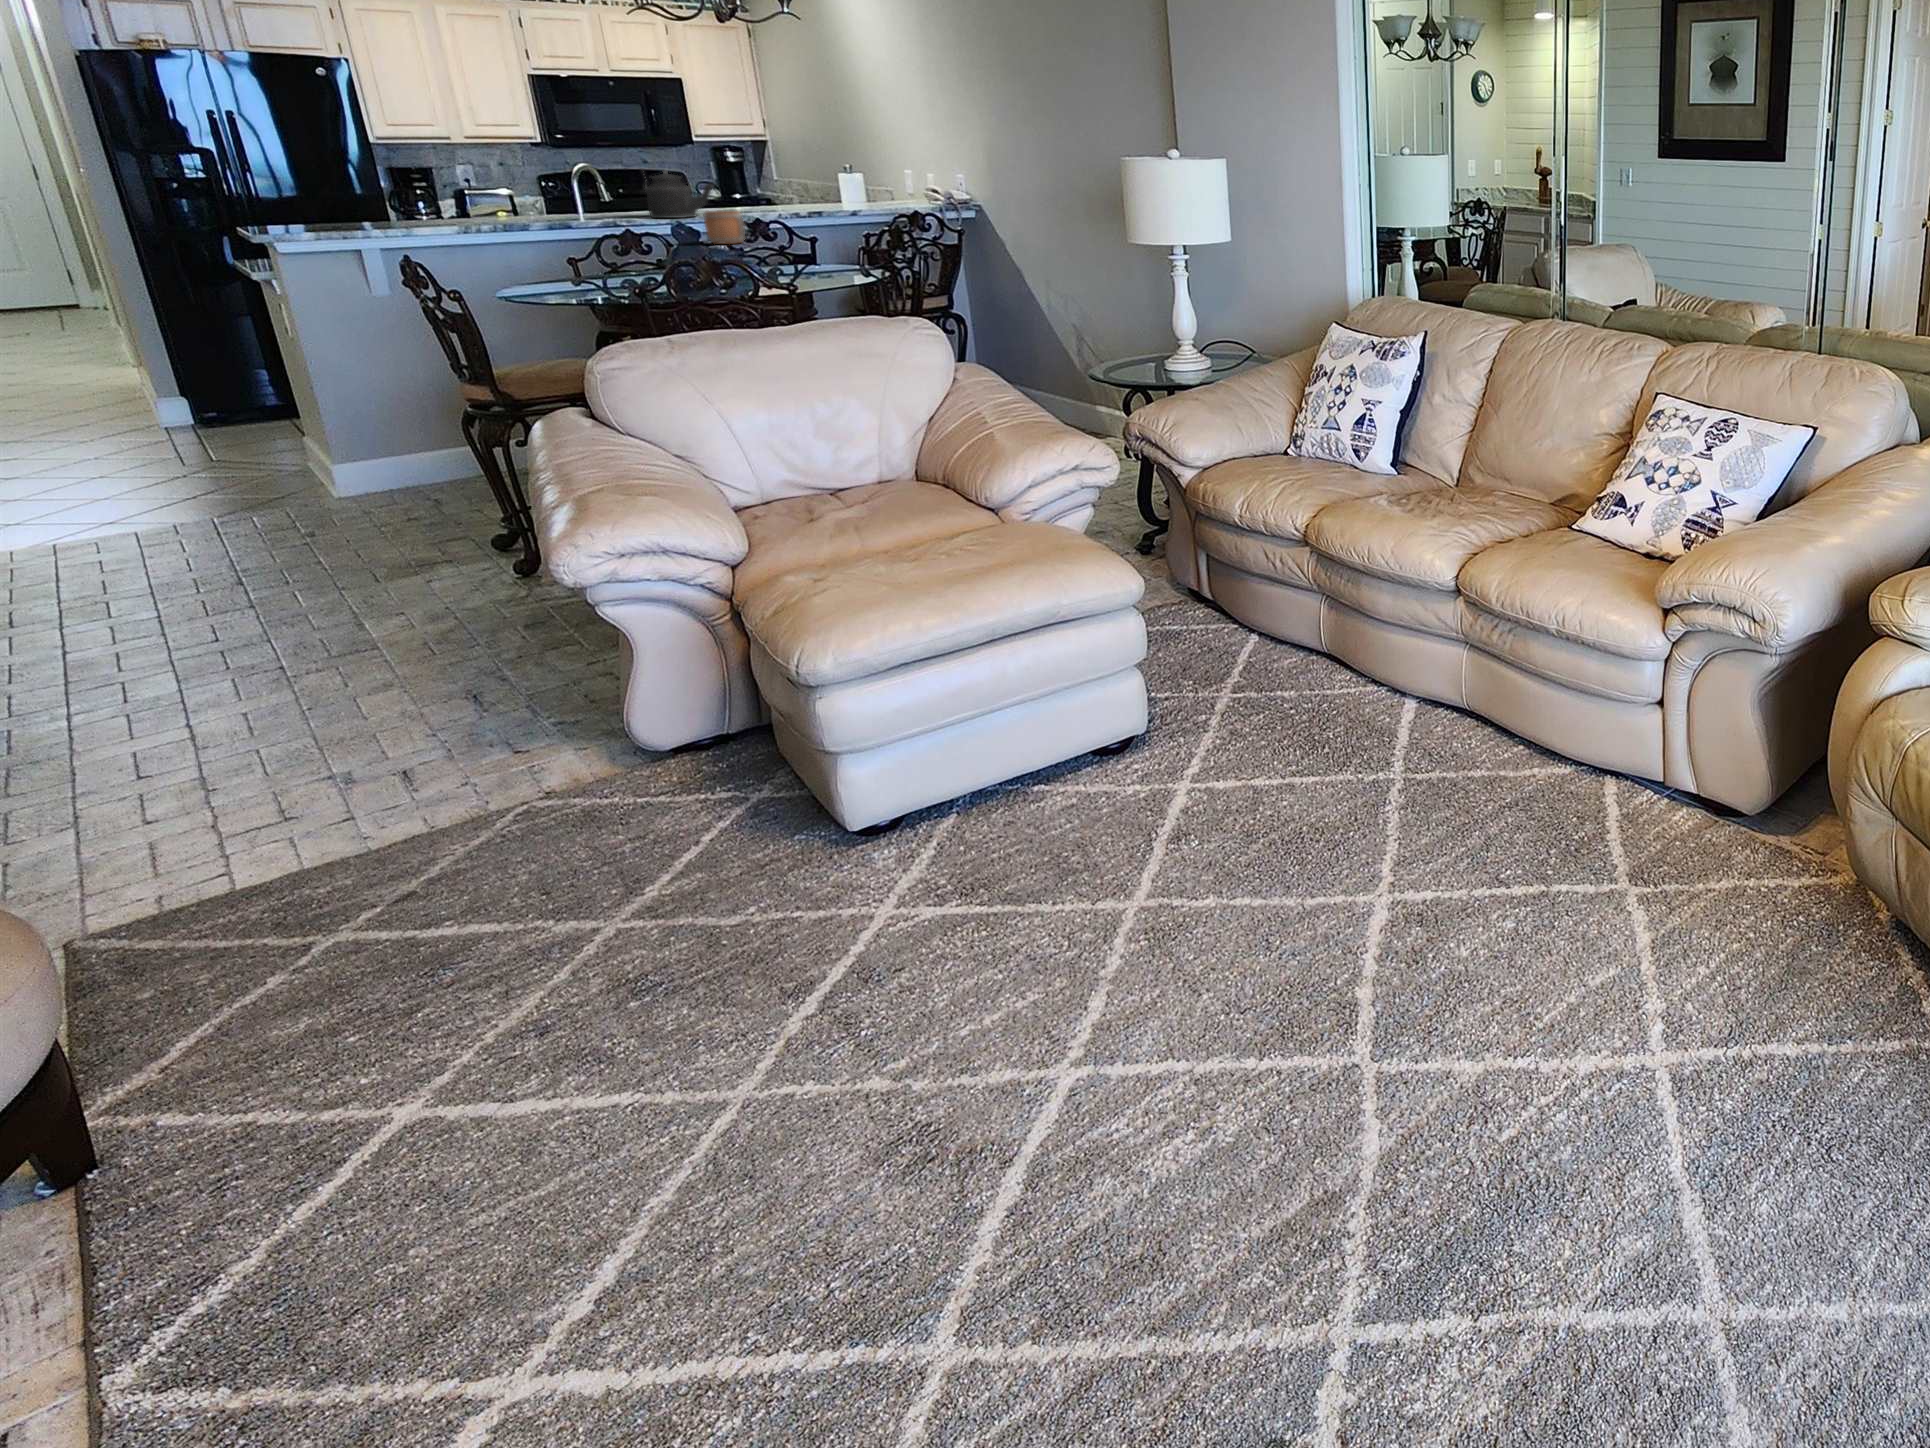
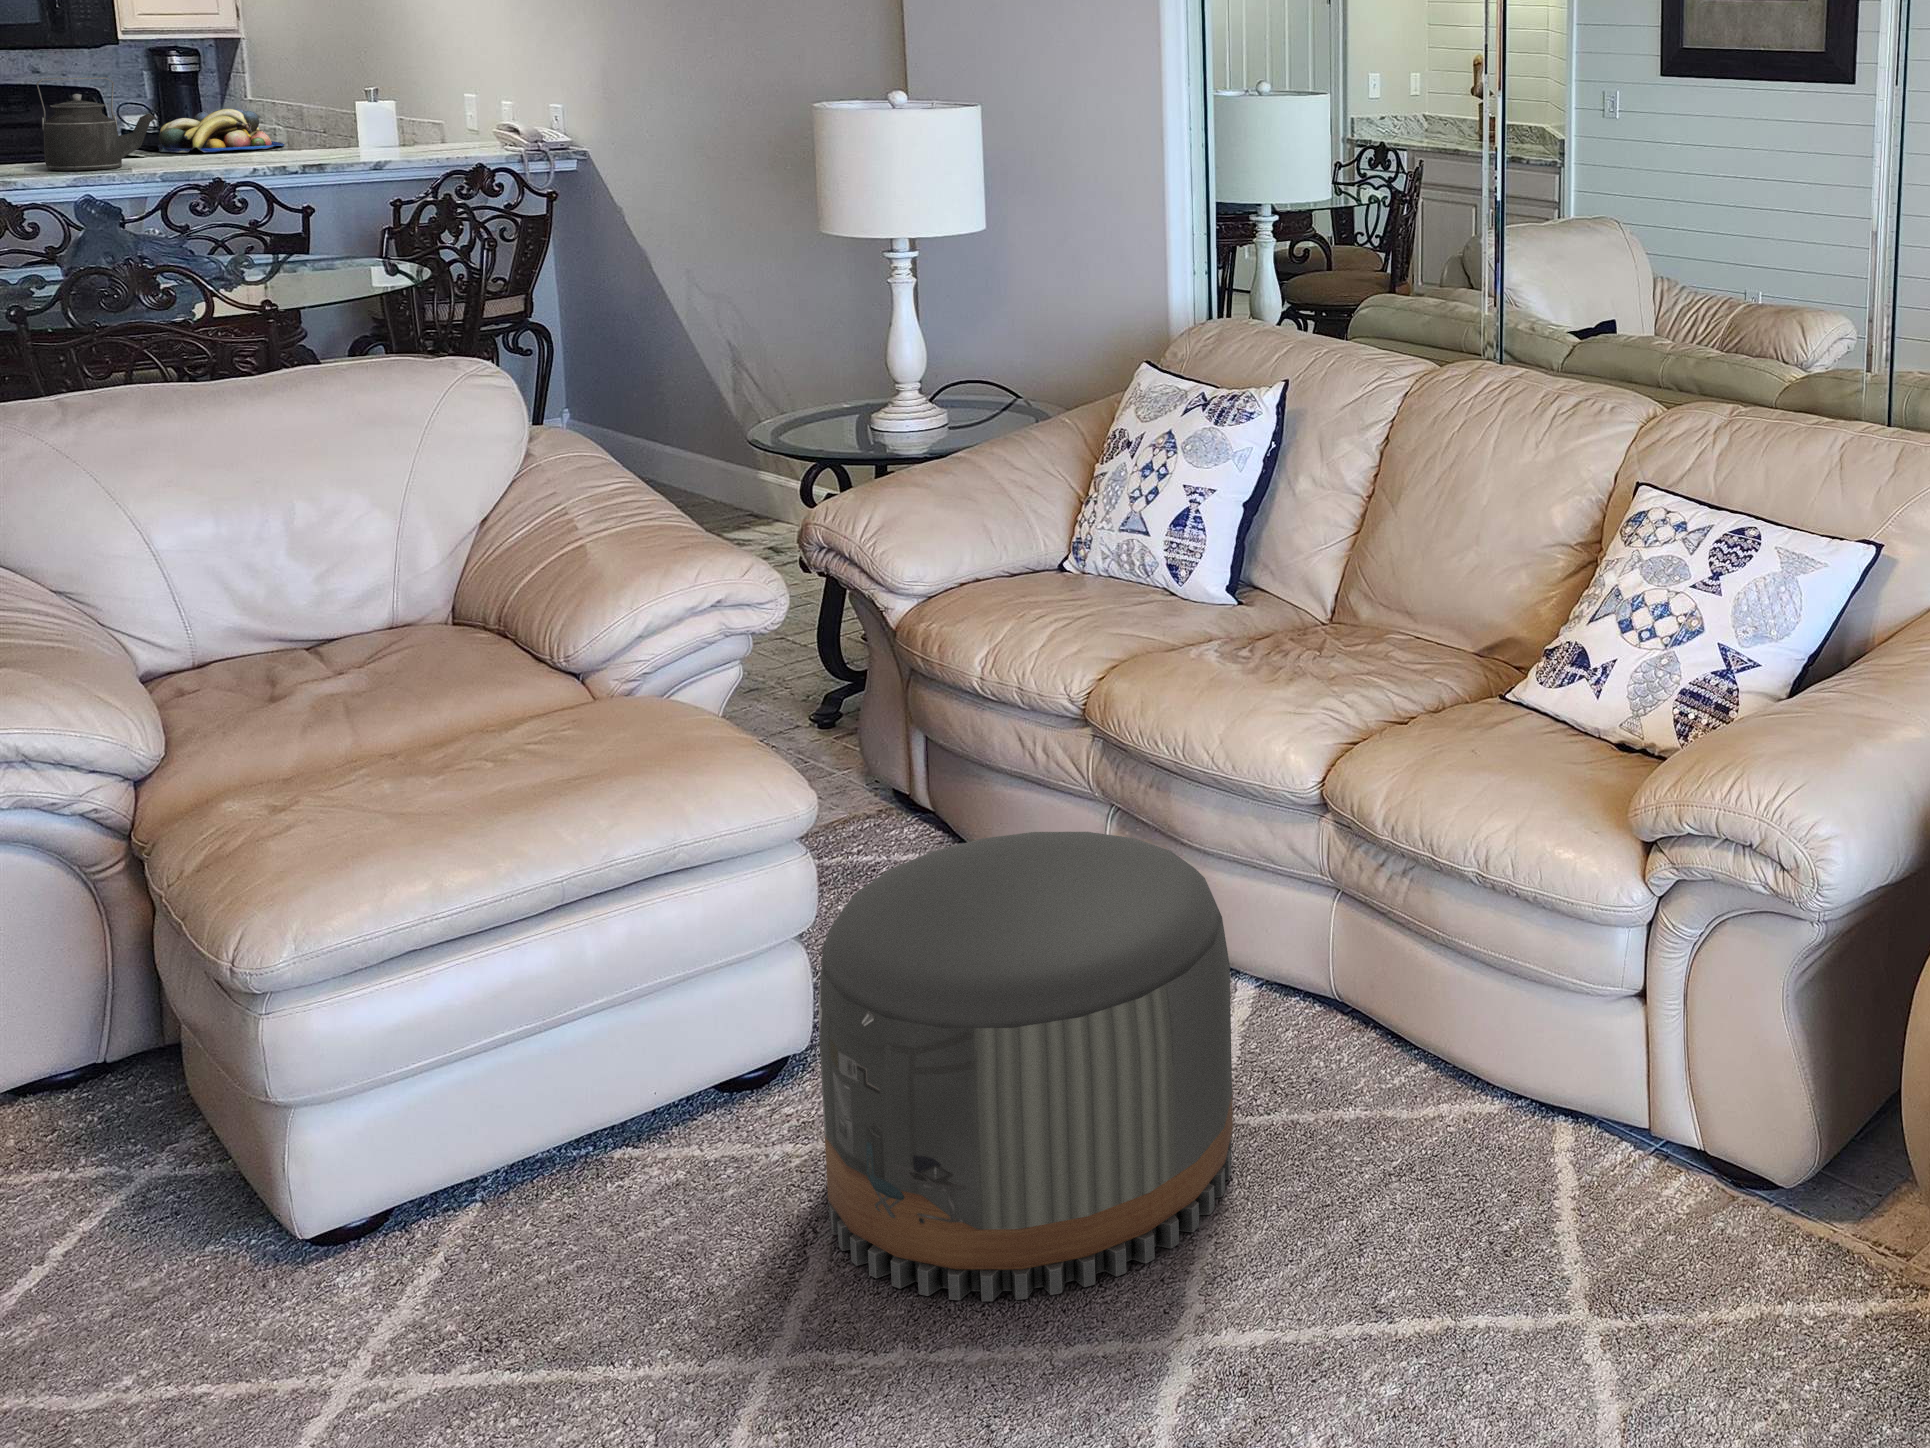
fruit bowl: none [718,182,796,209] -> present [158,109,285,152]
mug: present [704,210,745,244] -> none [134,167,200,222]
pouf: none [1154,601,1407,872] -> present [819,832,1233,1301]

